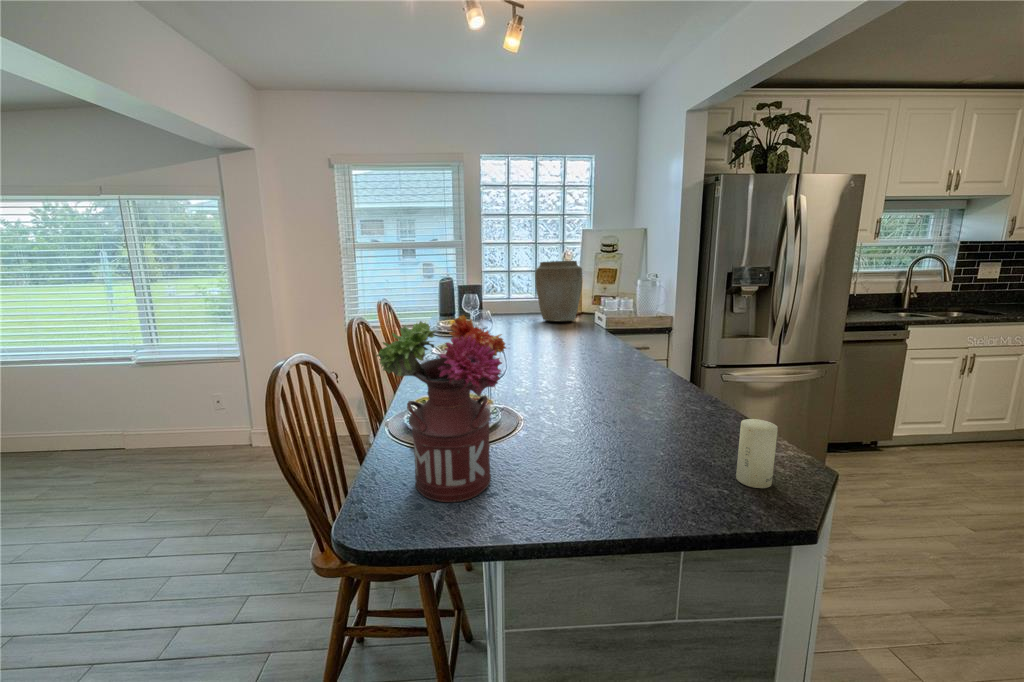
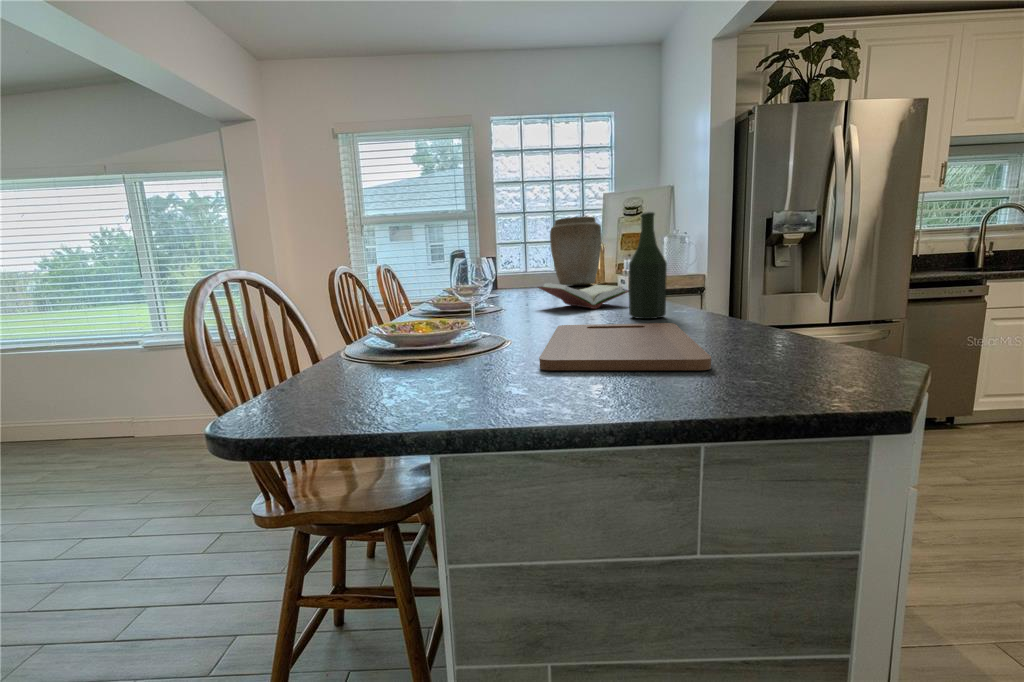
bottle: none [616,306,648,393] -> present [629,212,667,319]
flower arrangement: present [377,315,506,502] -> none [274,142,458,393]
book: none [534,343,612,371] -> present [538,283,629,309]
cutting board: none [561,406,688,479] -> present [539,323,711,370]
candle: present [736,419,778,488] -> none [781,285,841,375]

